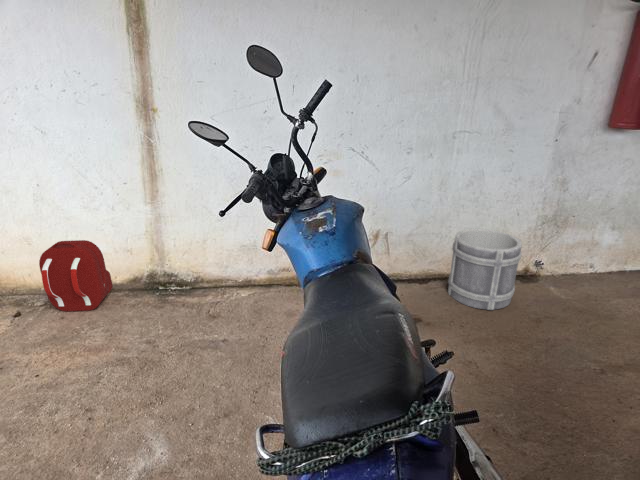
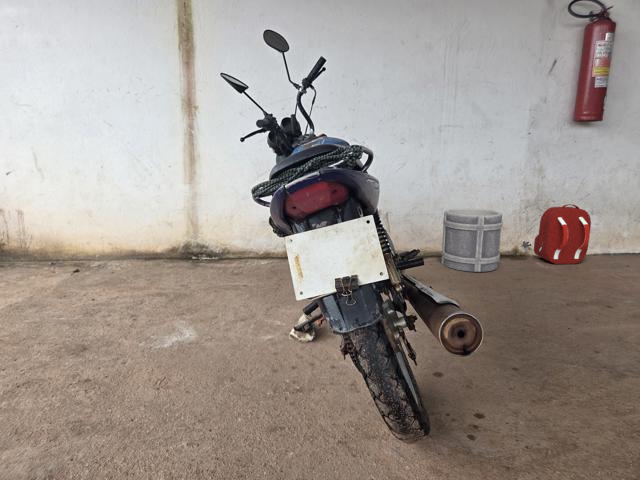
backpack: present [39,240,113,311] -> present [534,204,591,264]

